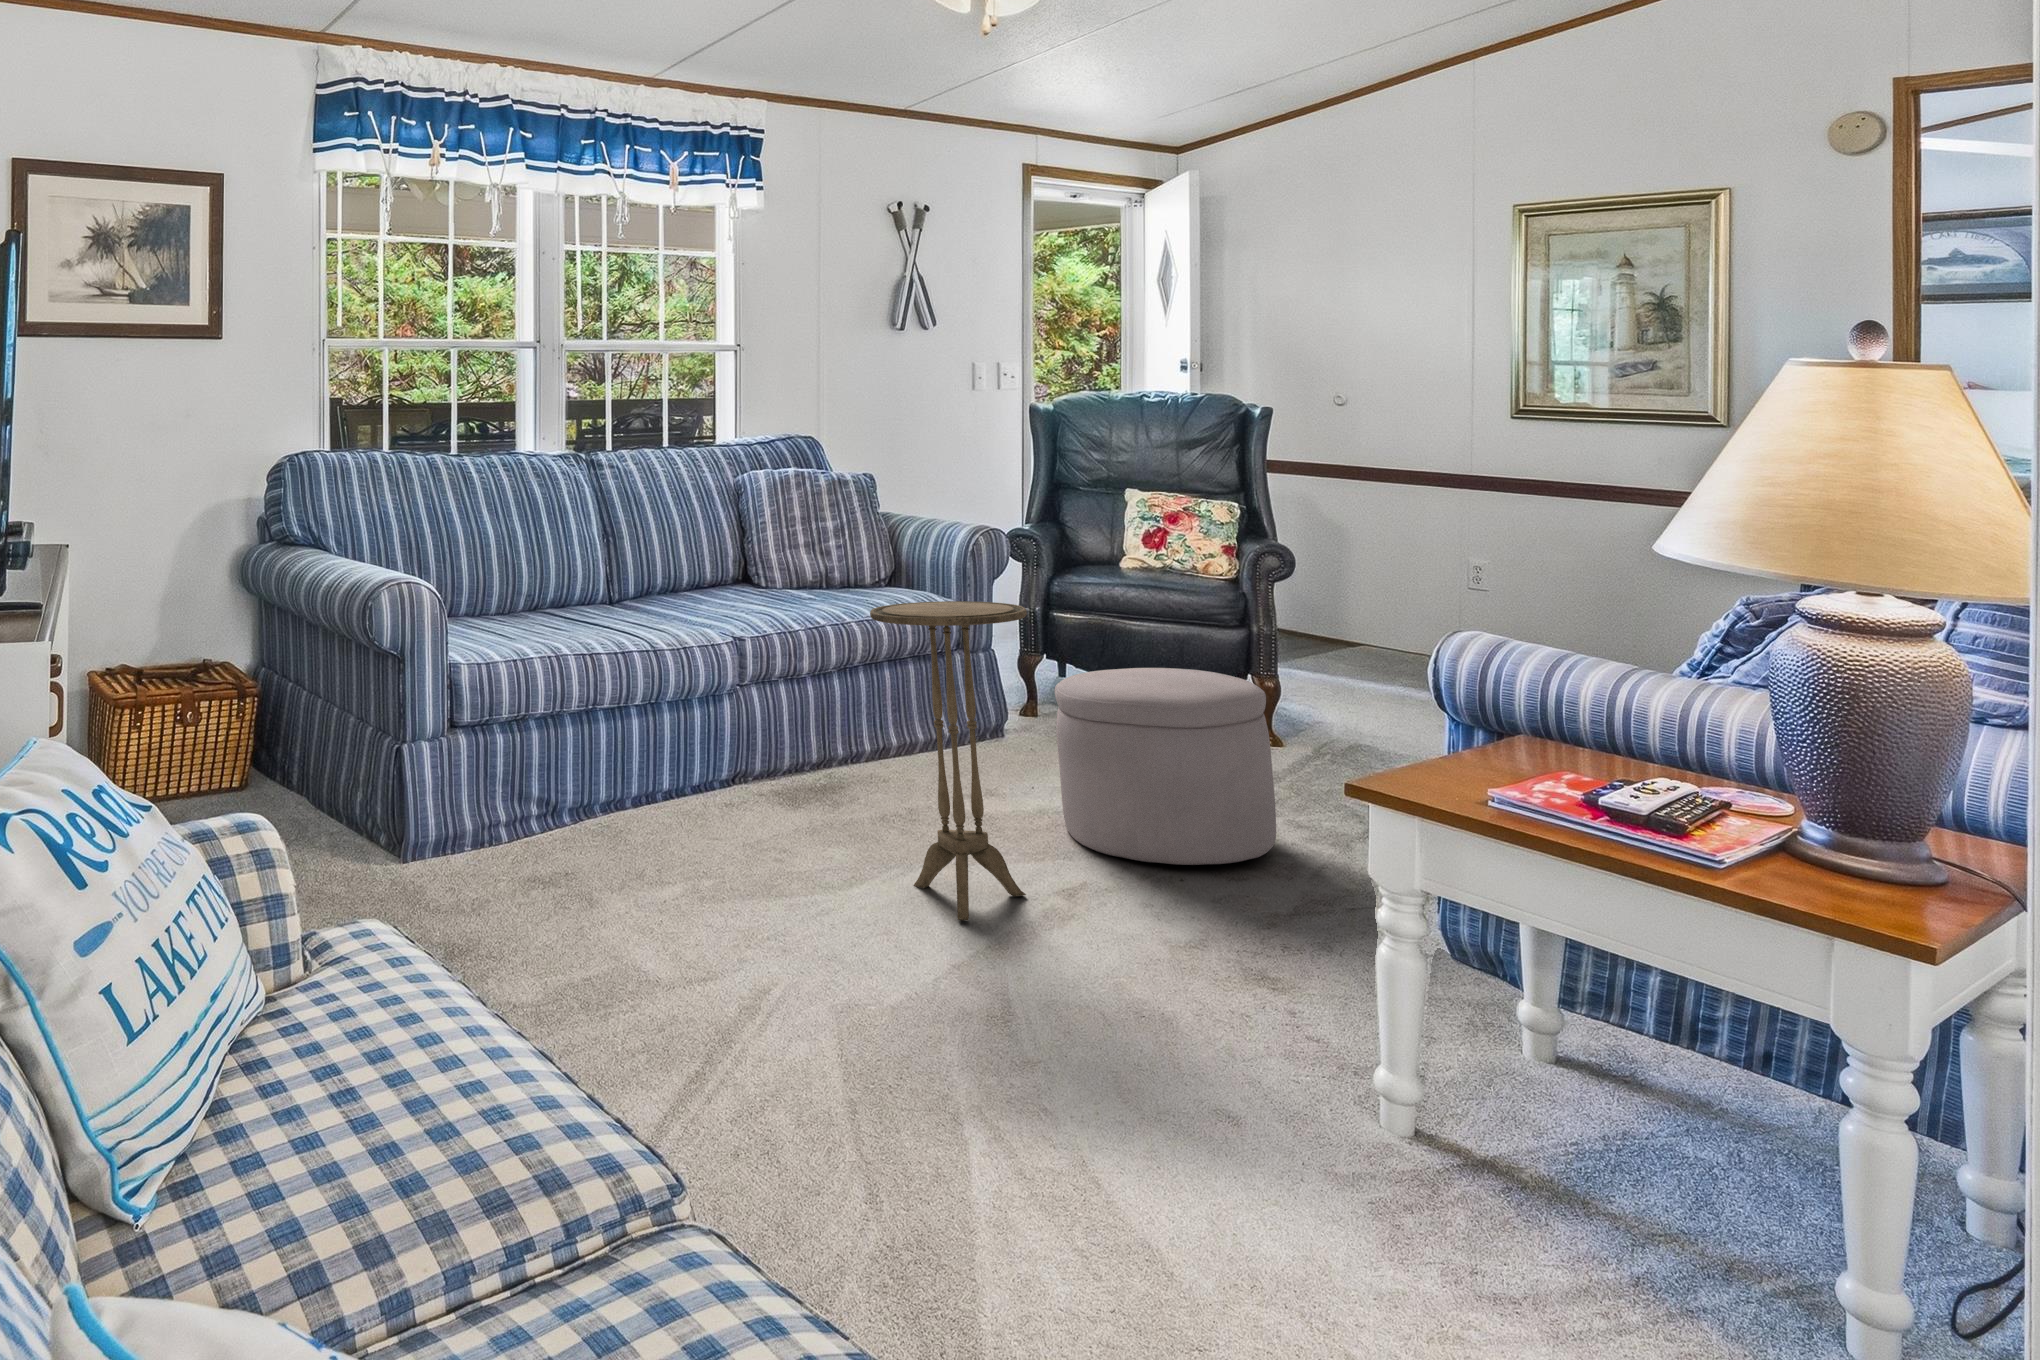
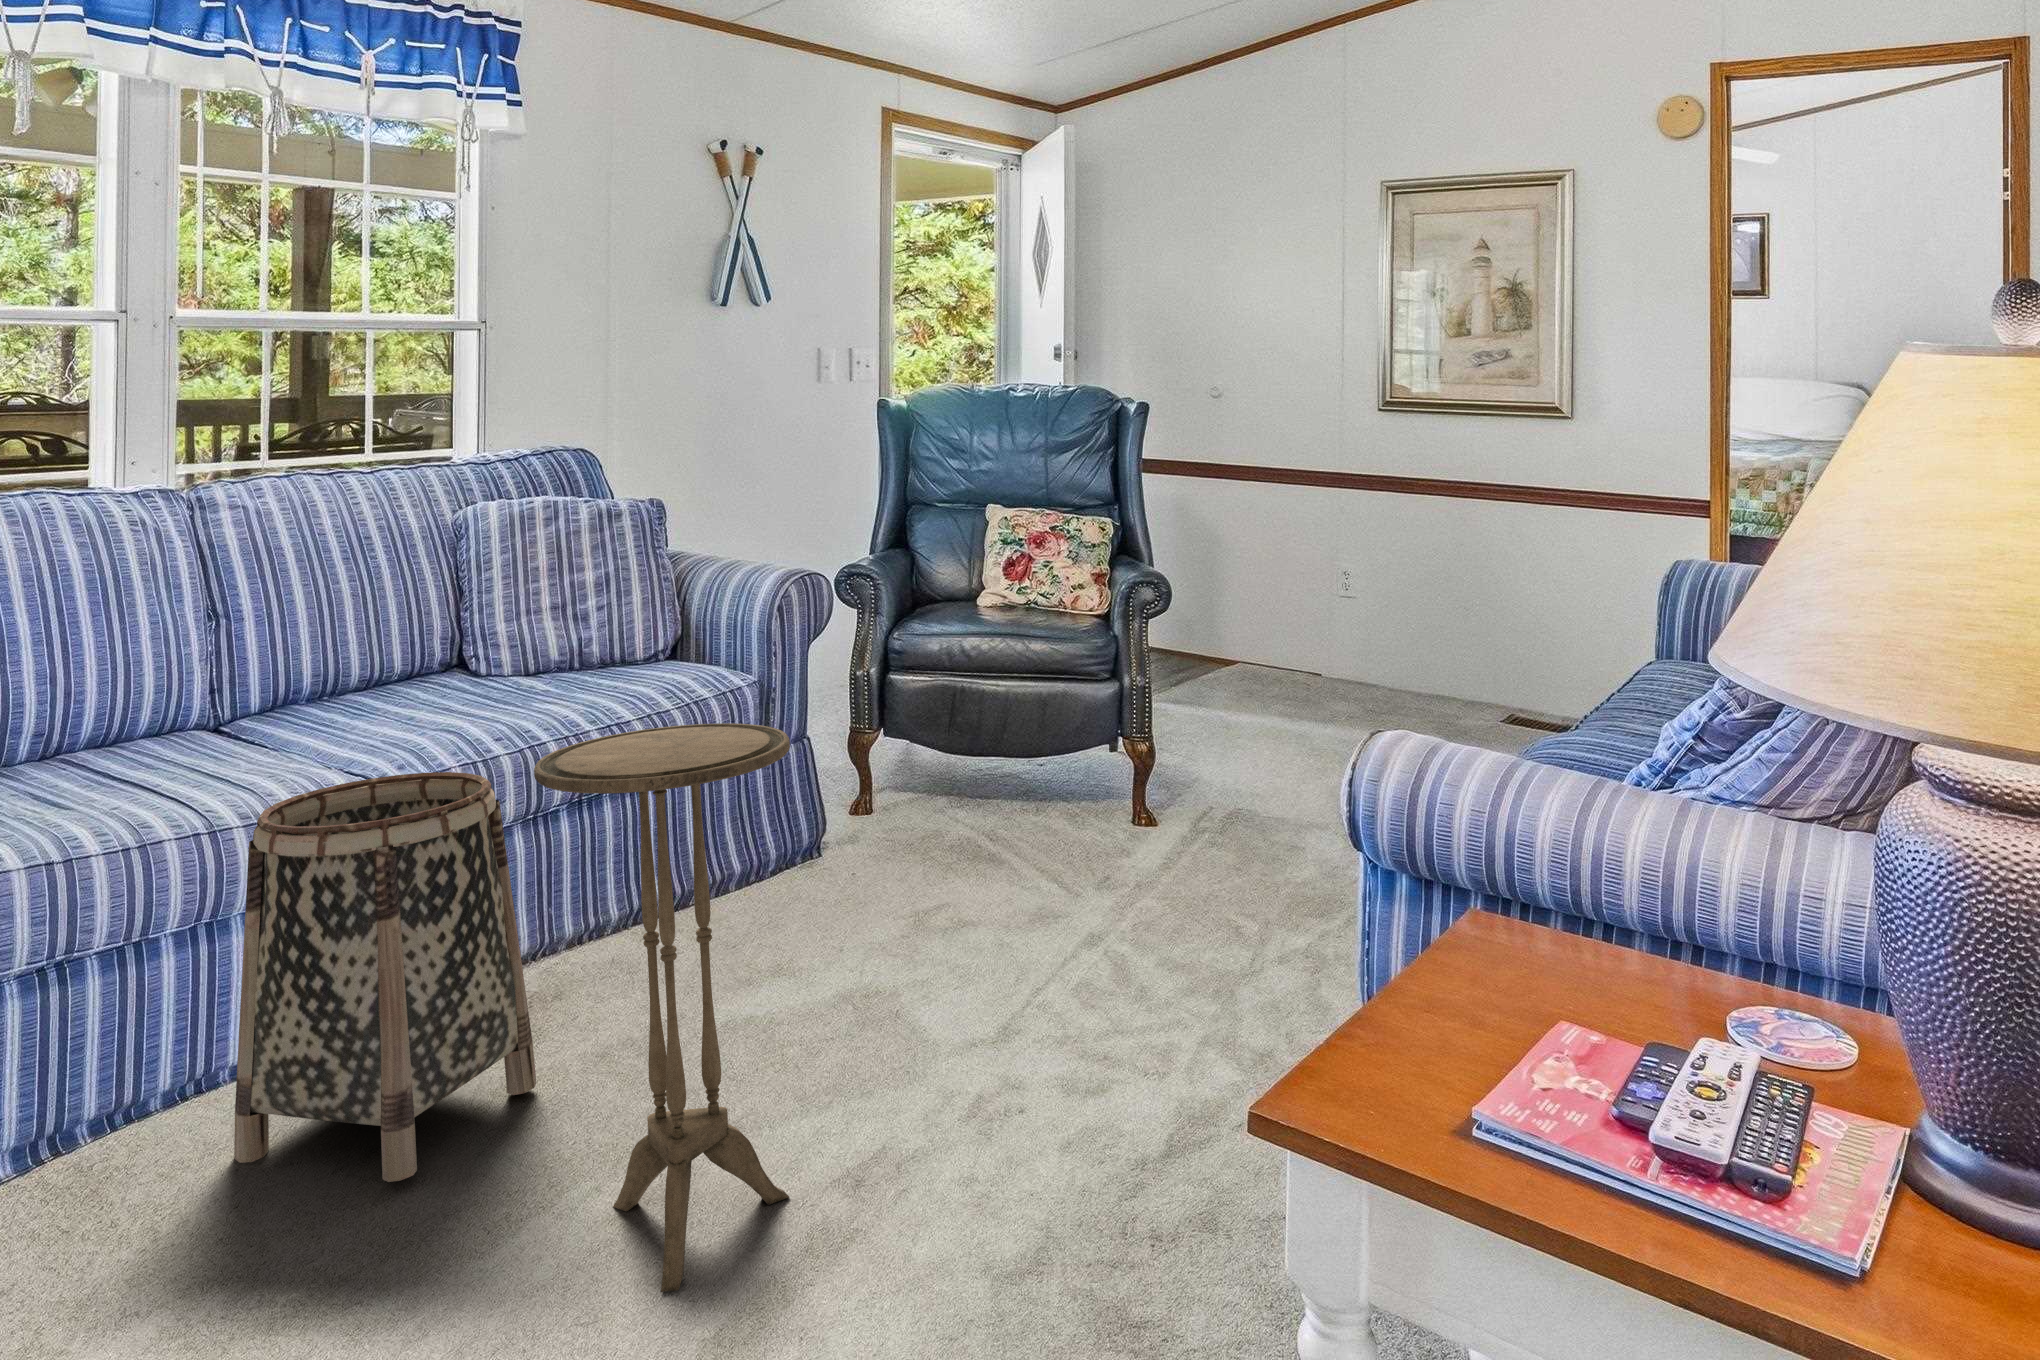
basket: none [681,629,846,854] -> present [234,772,536,1182]
ottoman: present [1055,668,1276,865] -> none [861,772,1147,1082]

